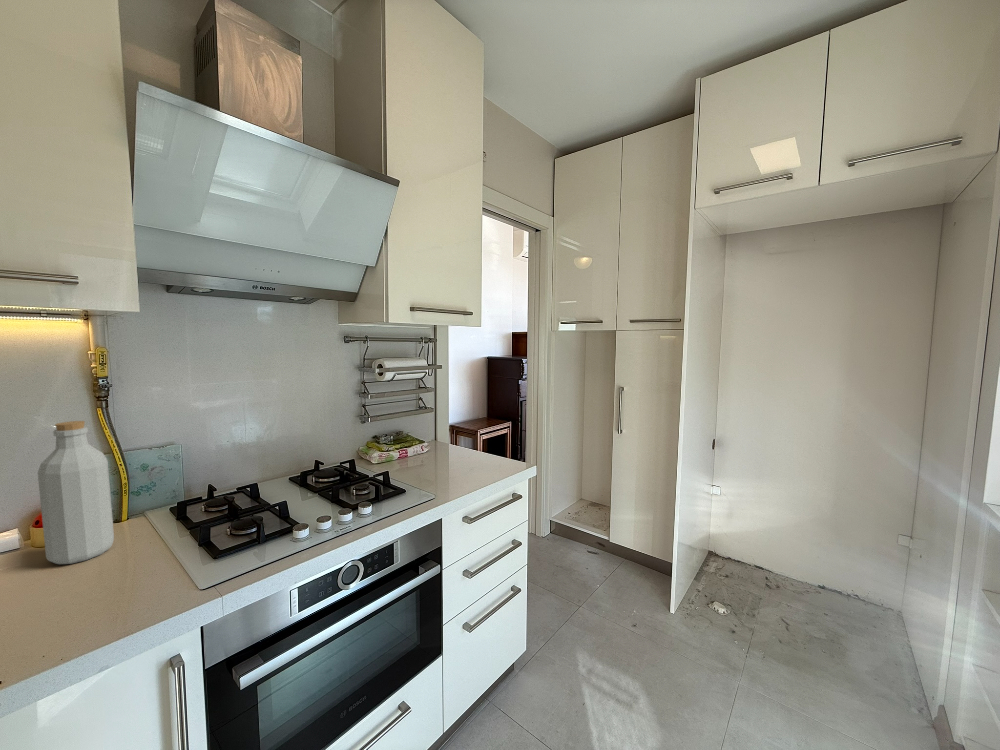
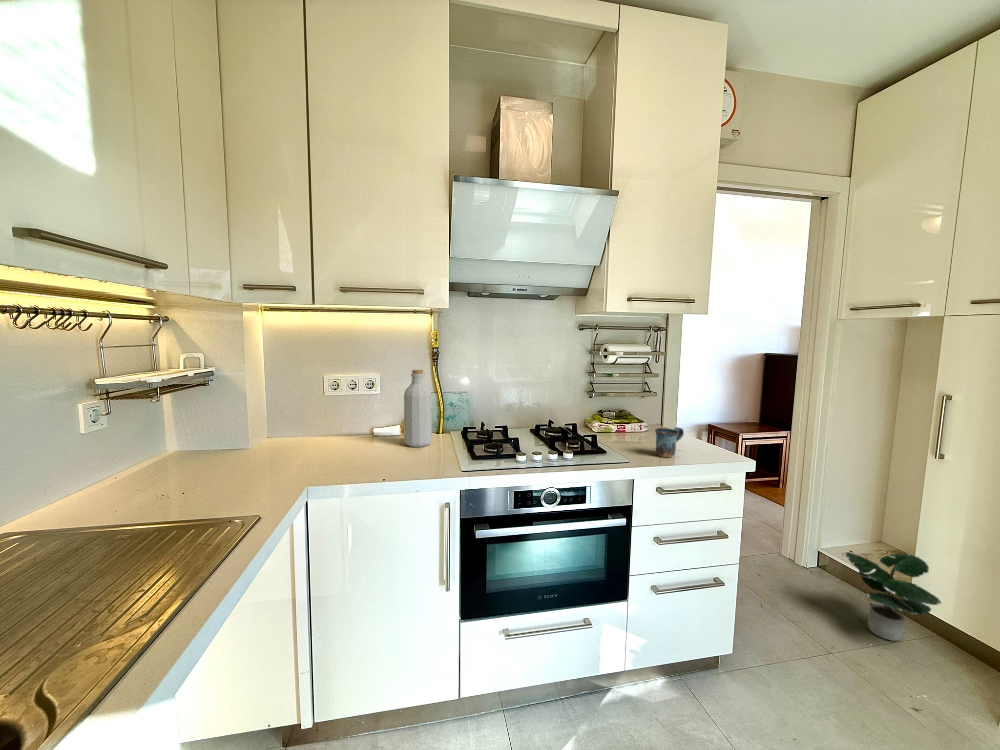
mug: none [452,446,478,482] -> present [655,427,684,457]
potted plant: none [579,508,639,580] -> present [846,552,941,641]

